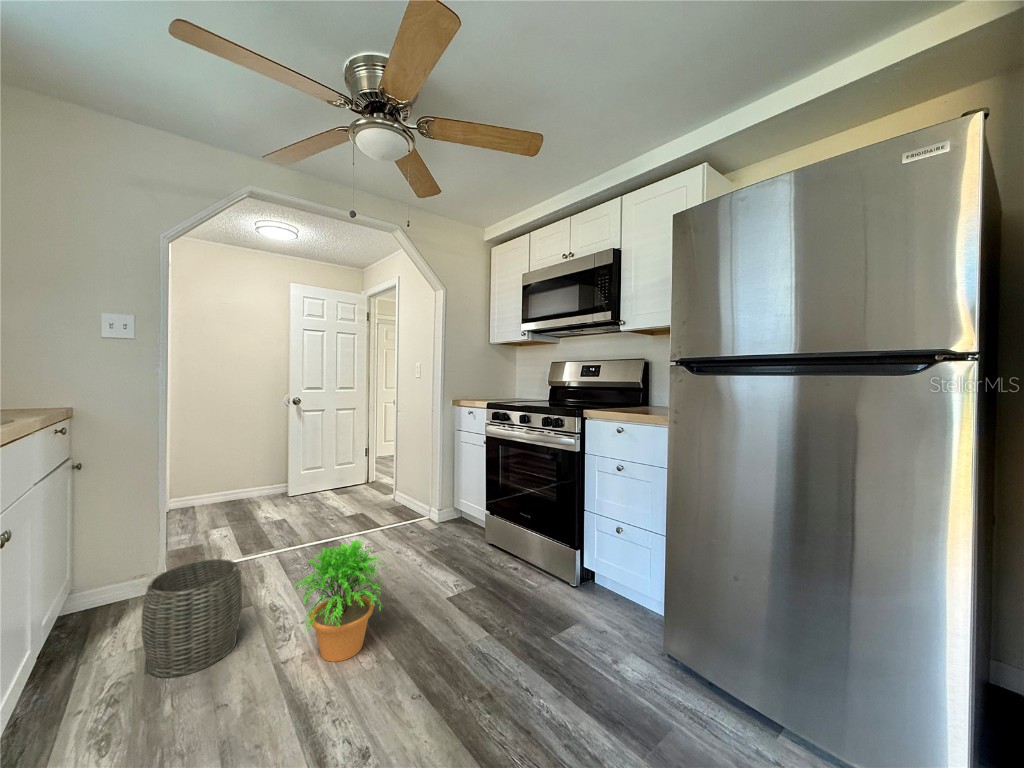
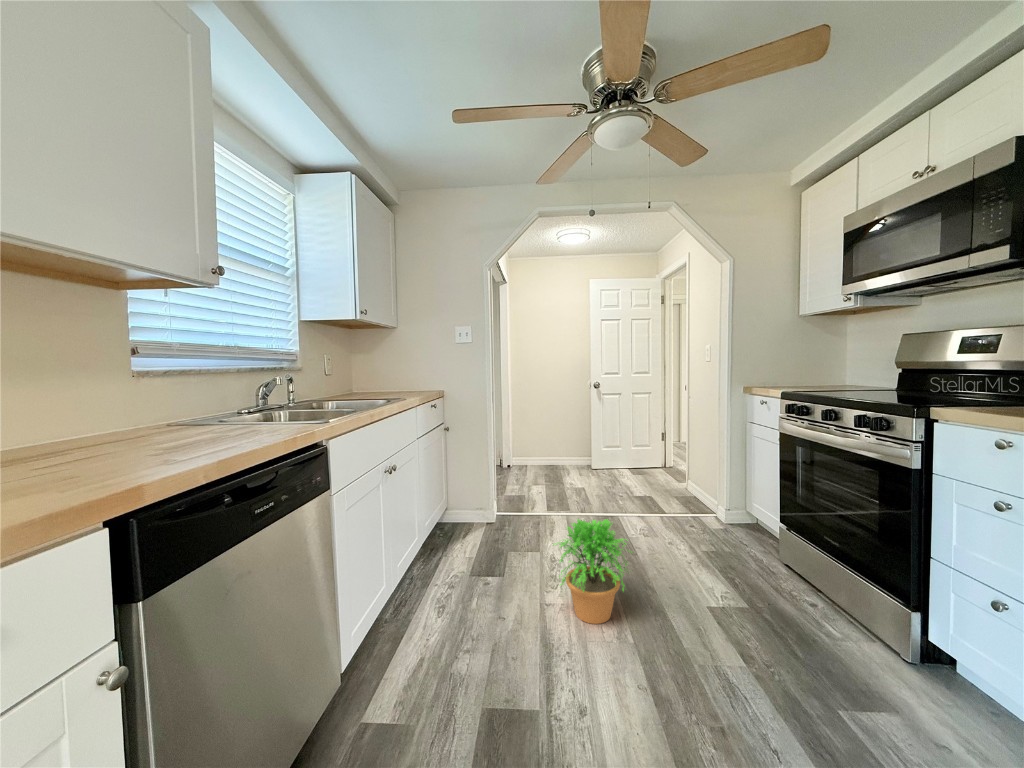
woven basket: present [141,559,242,678] -> none [468,507,526,587]

